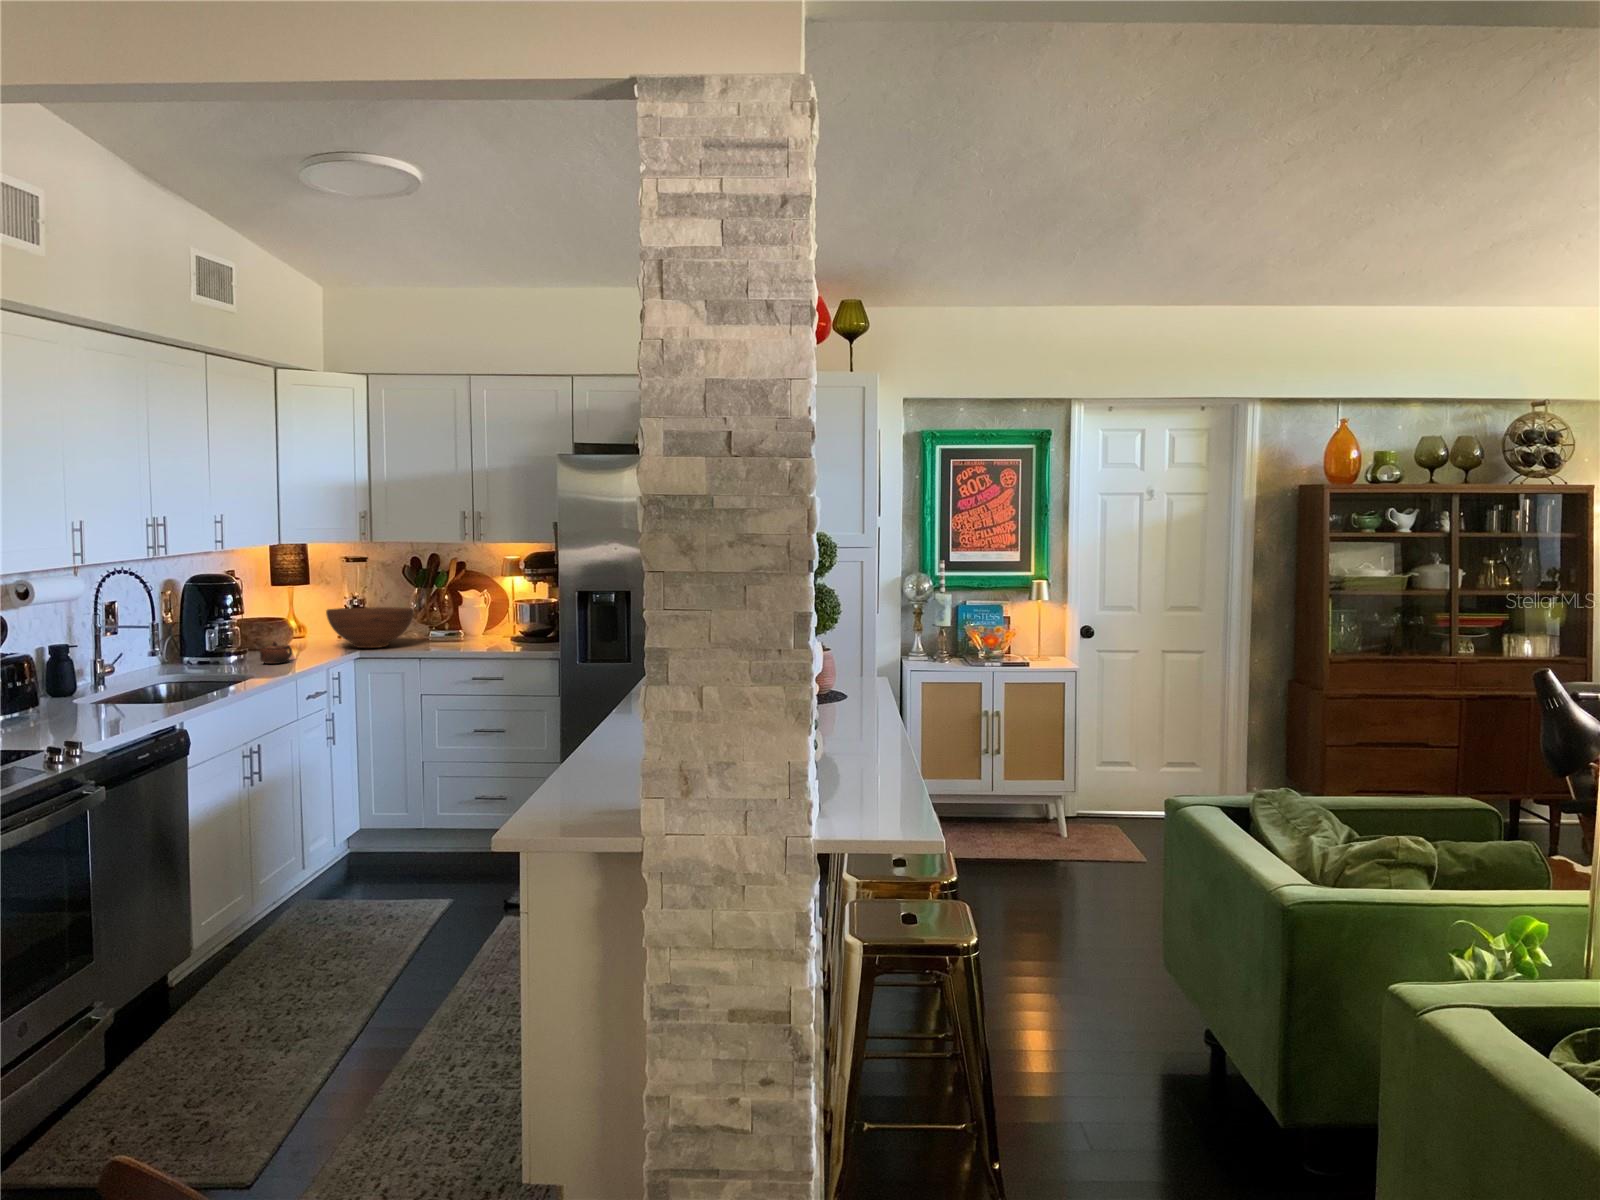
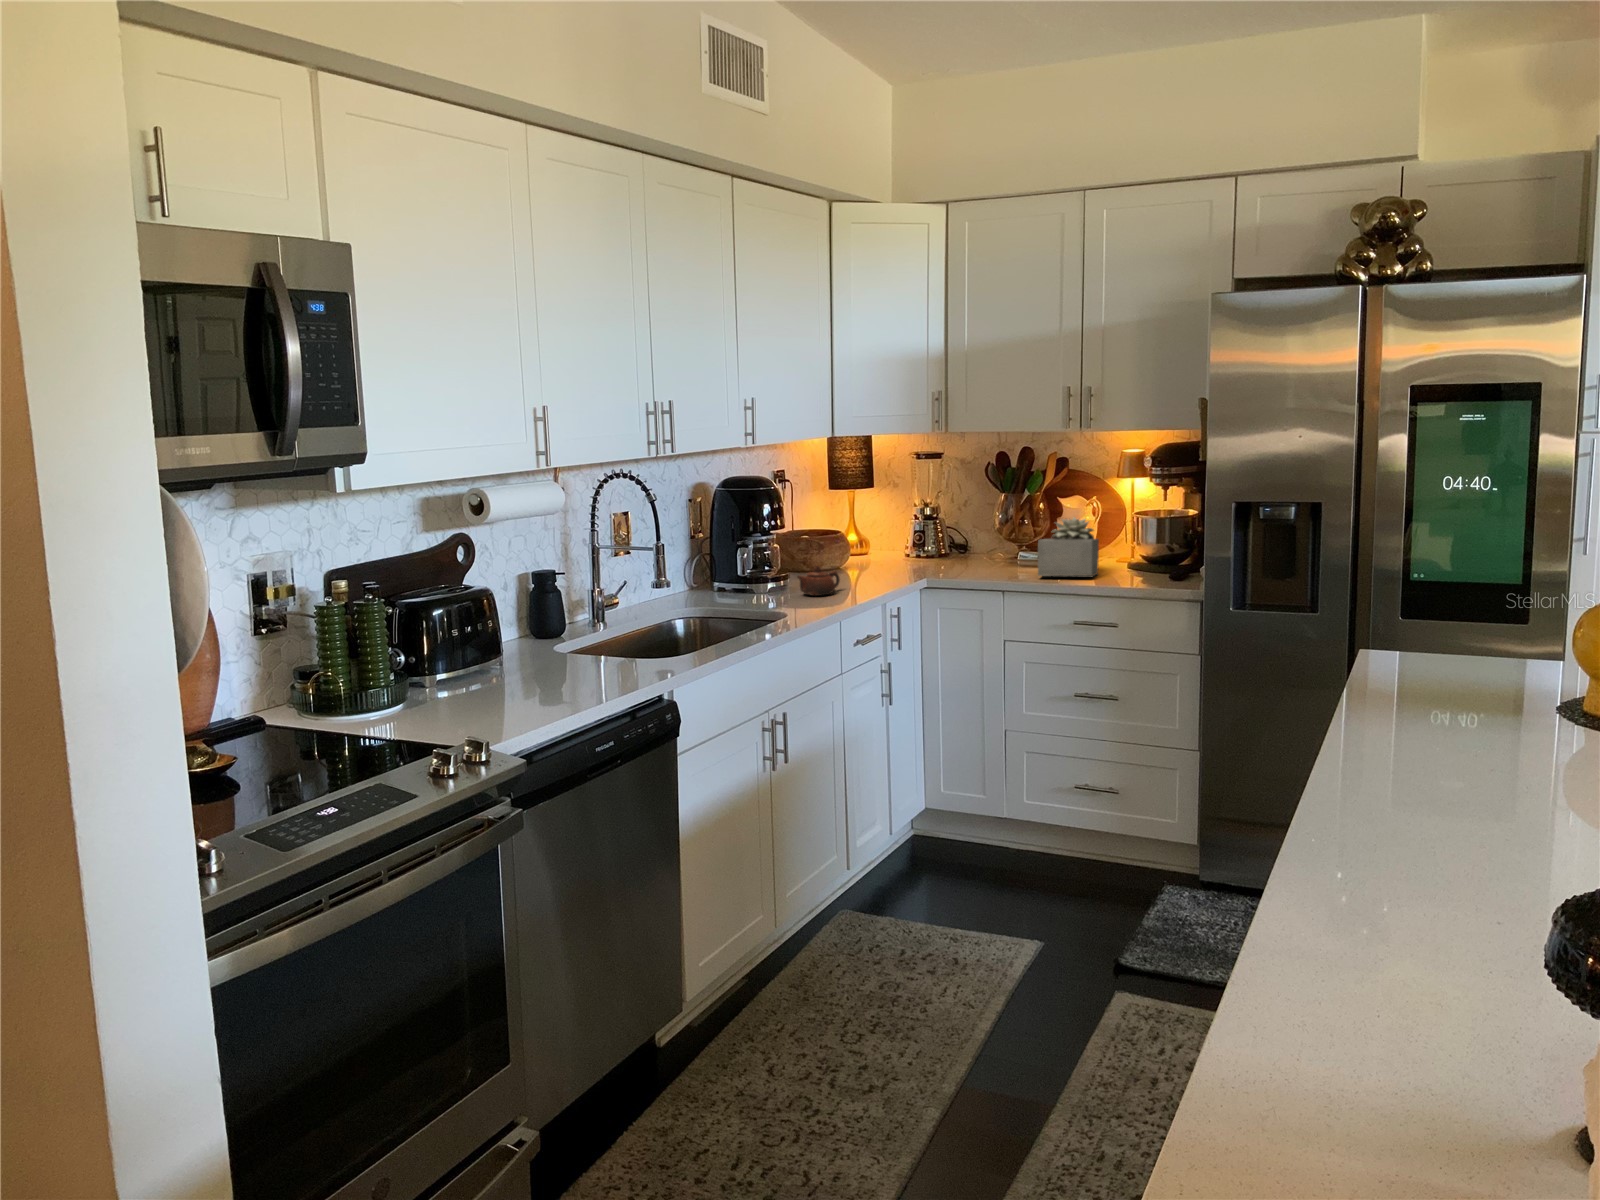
succulent plant: none [445,603,489,646] -> present [1038,518,1099,576]
fruit bowl: present [326,607,414,648] -> none [886,519,997,575]

